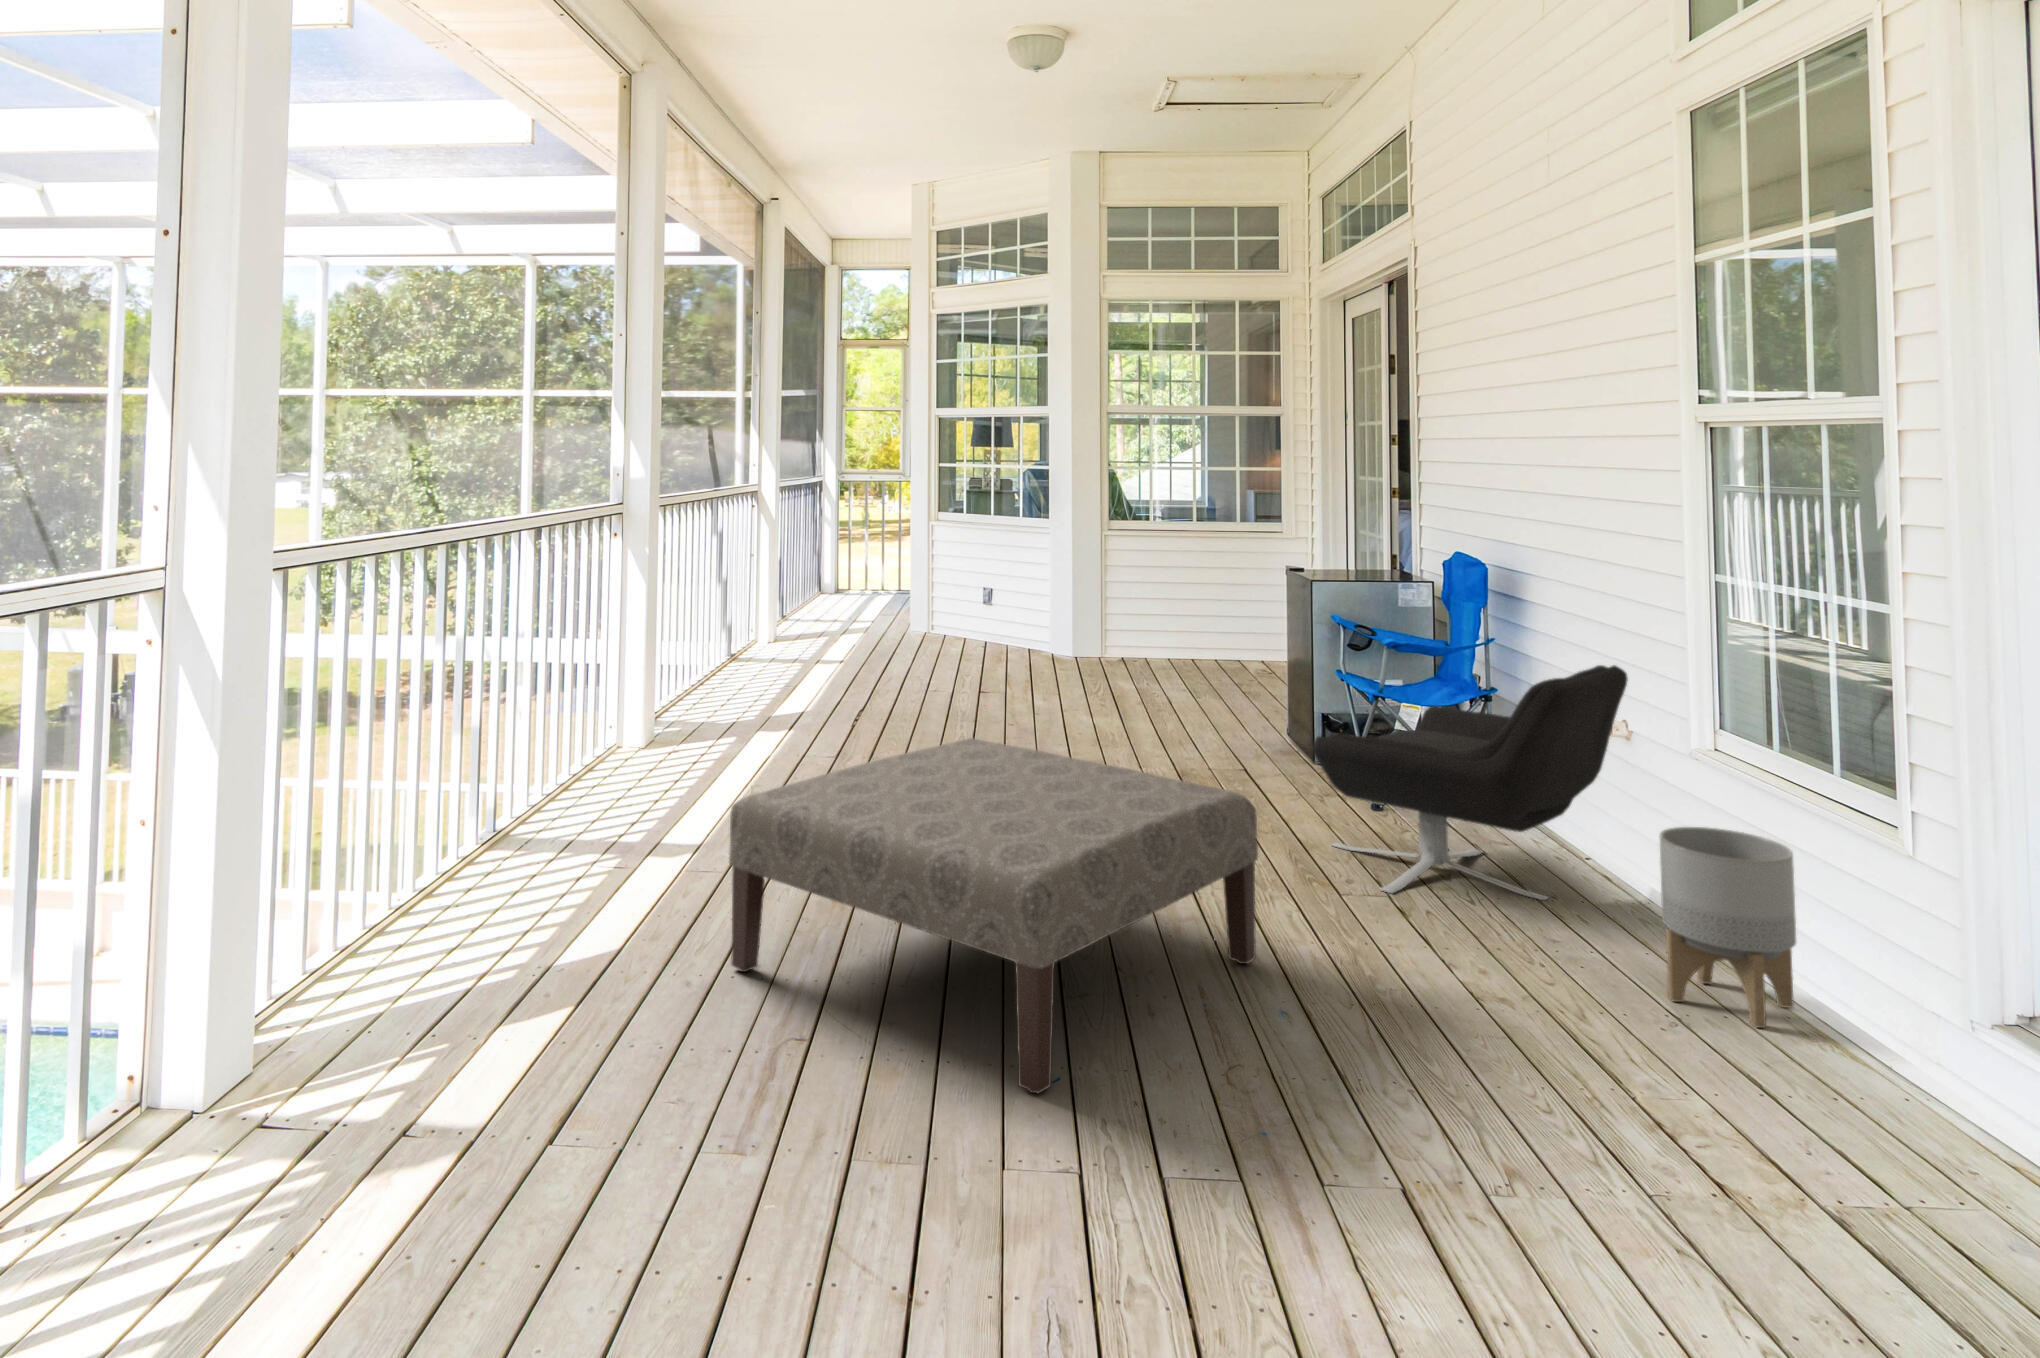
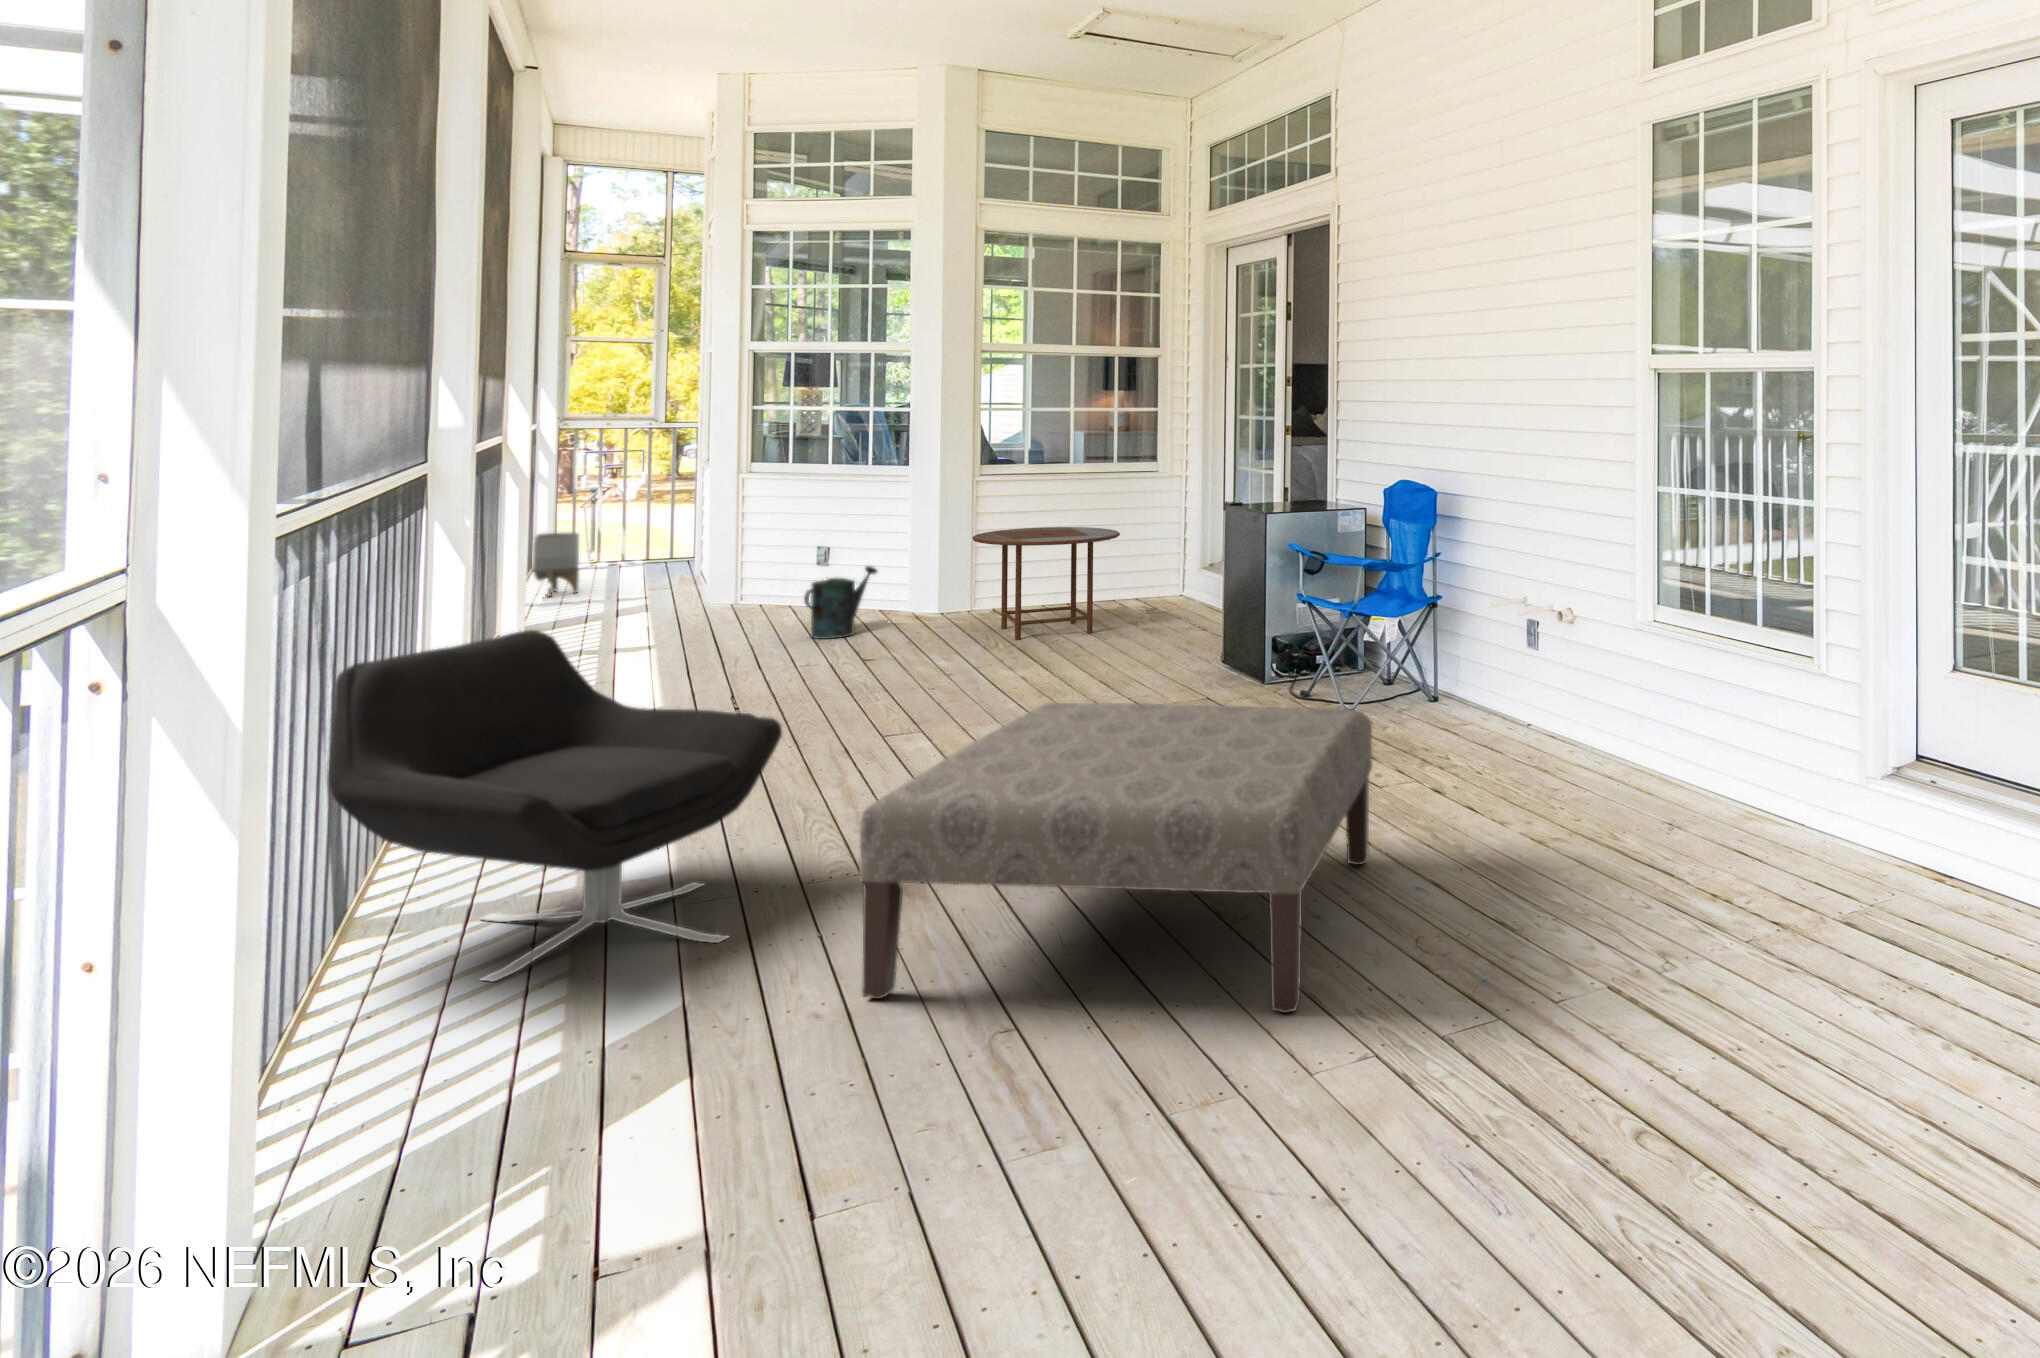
side table: none [1091,578,1226,684] -> present [973,527,1120,639]
watering can: none [962,602,1026,663] -> present [804,566,877,639]
lounge chair: present [1312,665,1628,900] -> present [329,630,782,982]
planter: present [1660,827,1796,1028] -> present [534,533,579,597]

